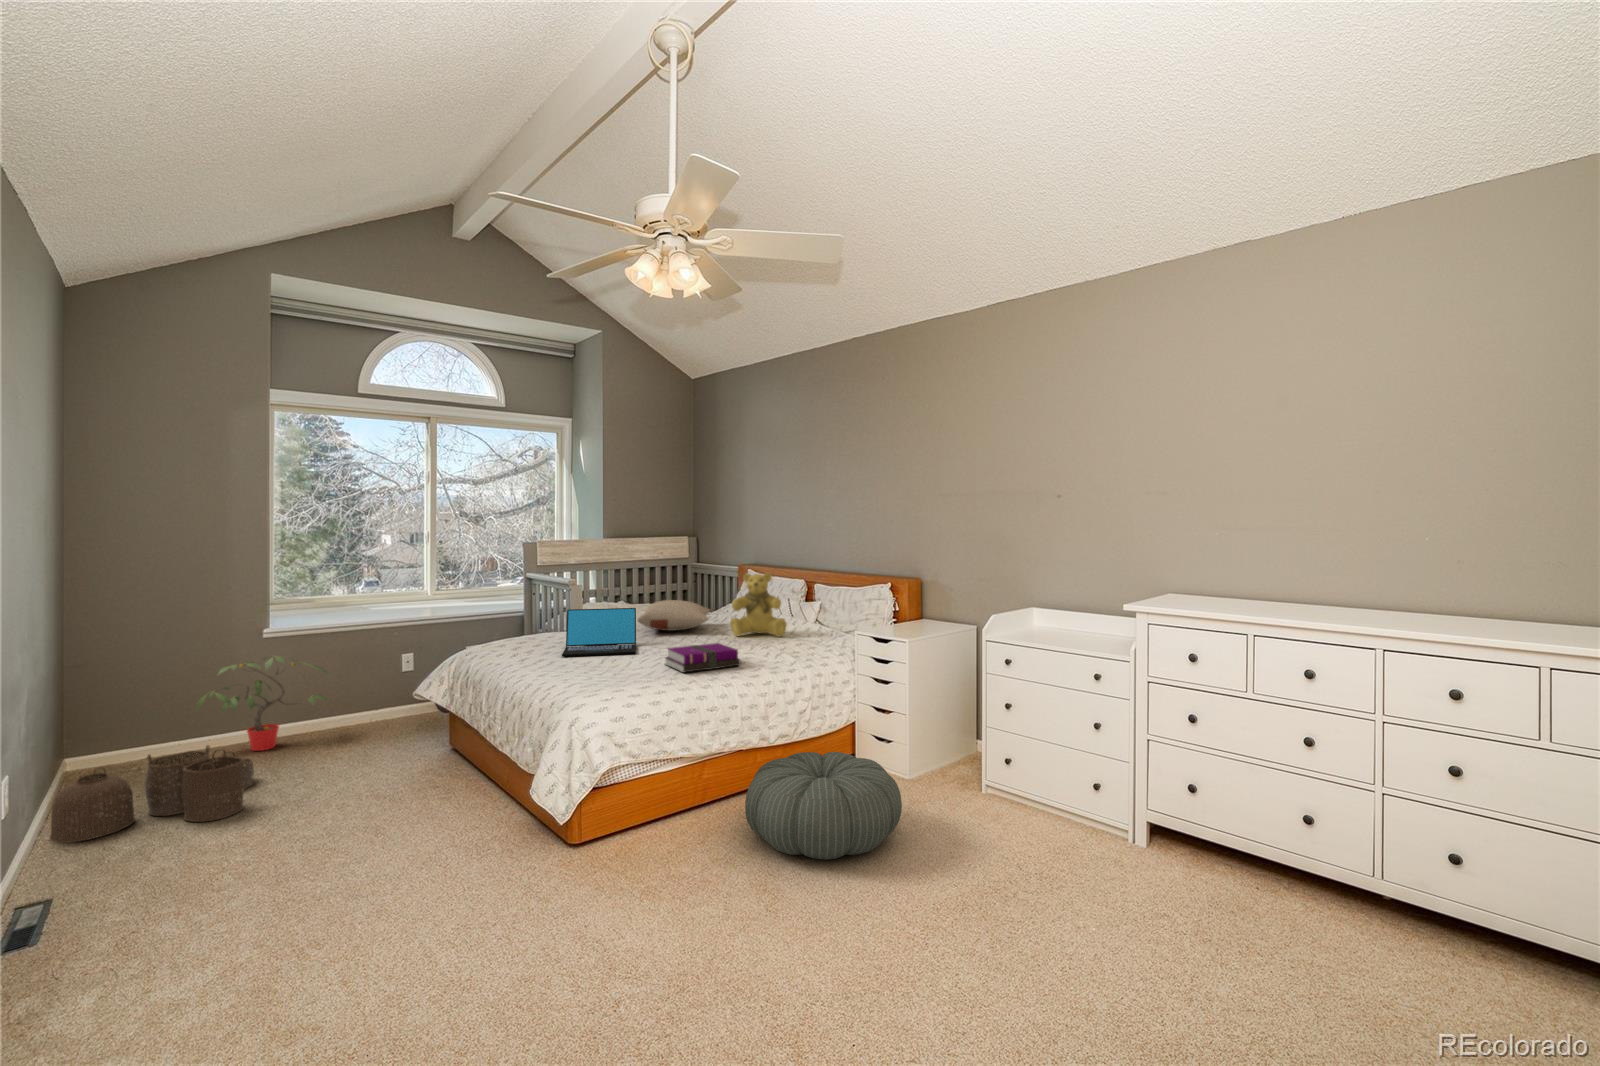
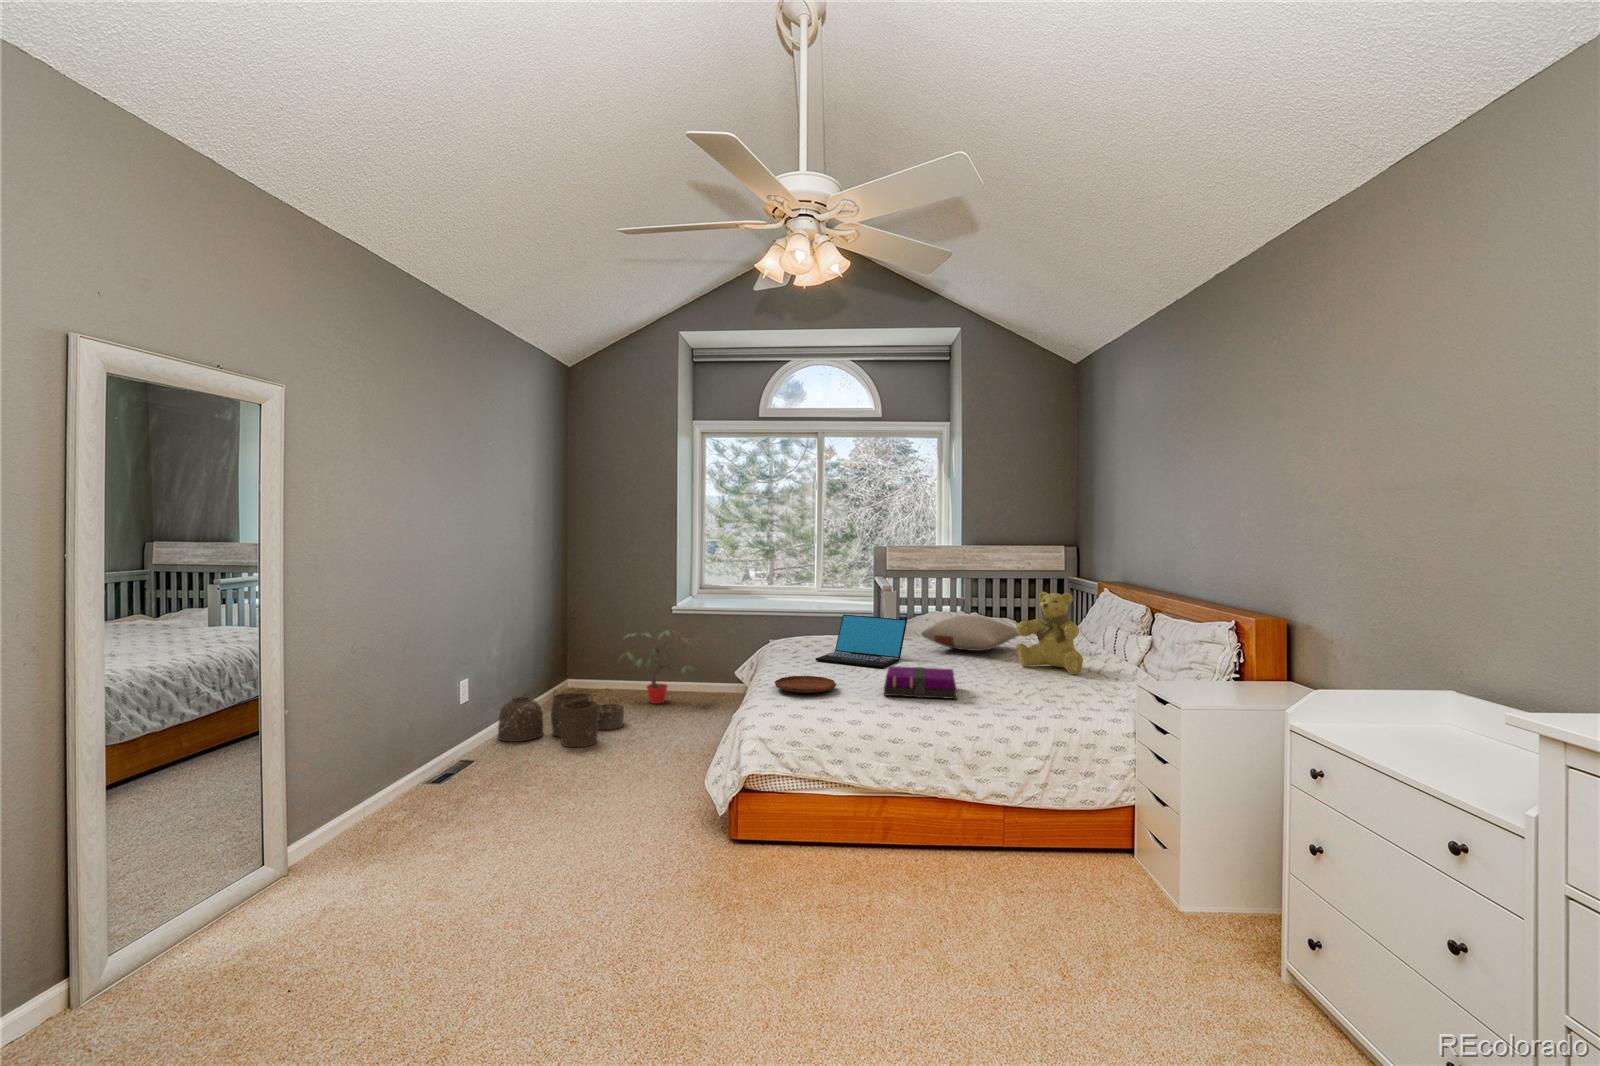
tray: none [576,667,638,683] -> present [775,676,836,693]
pouf: present [745,752,902,860] -> none [877,820,1083,976]

